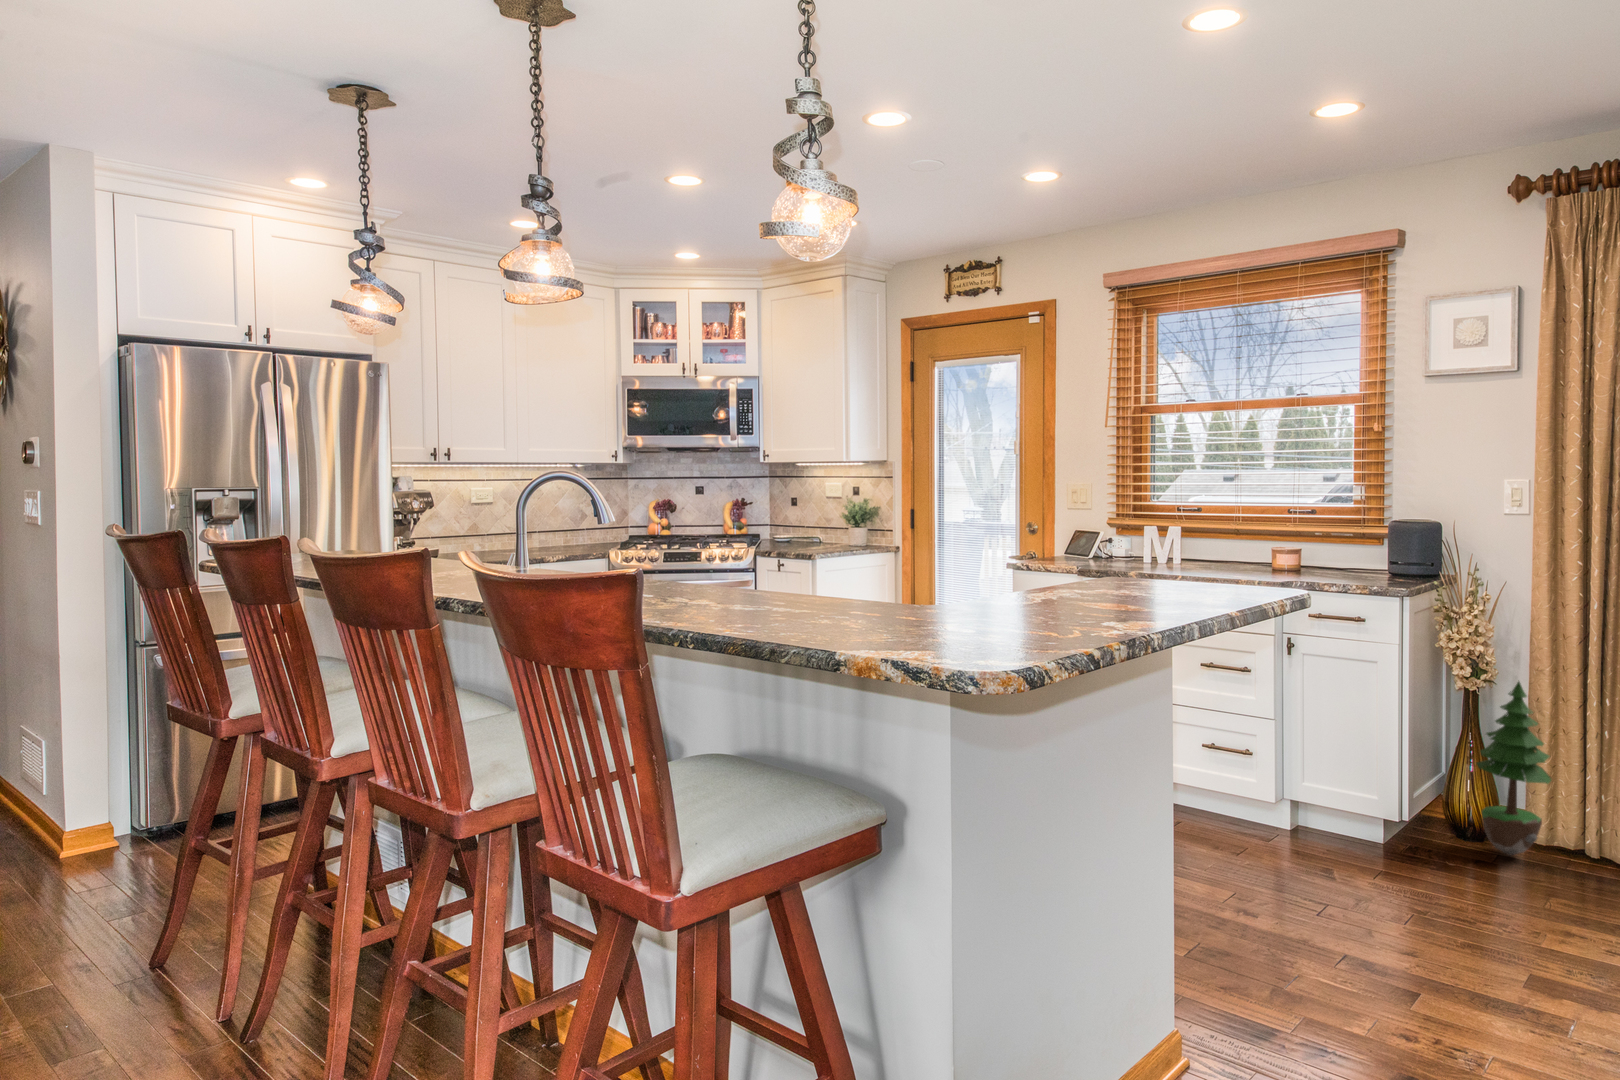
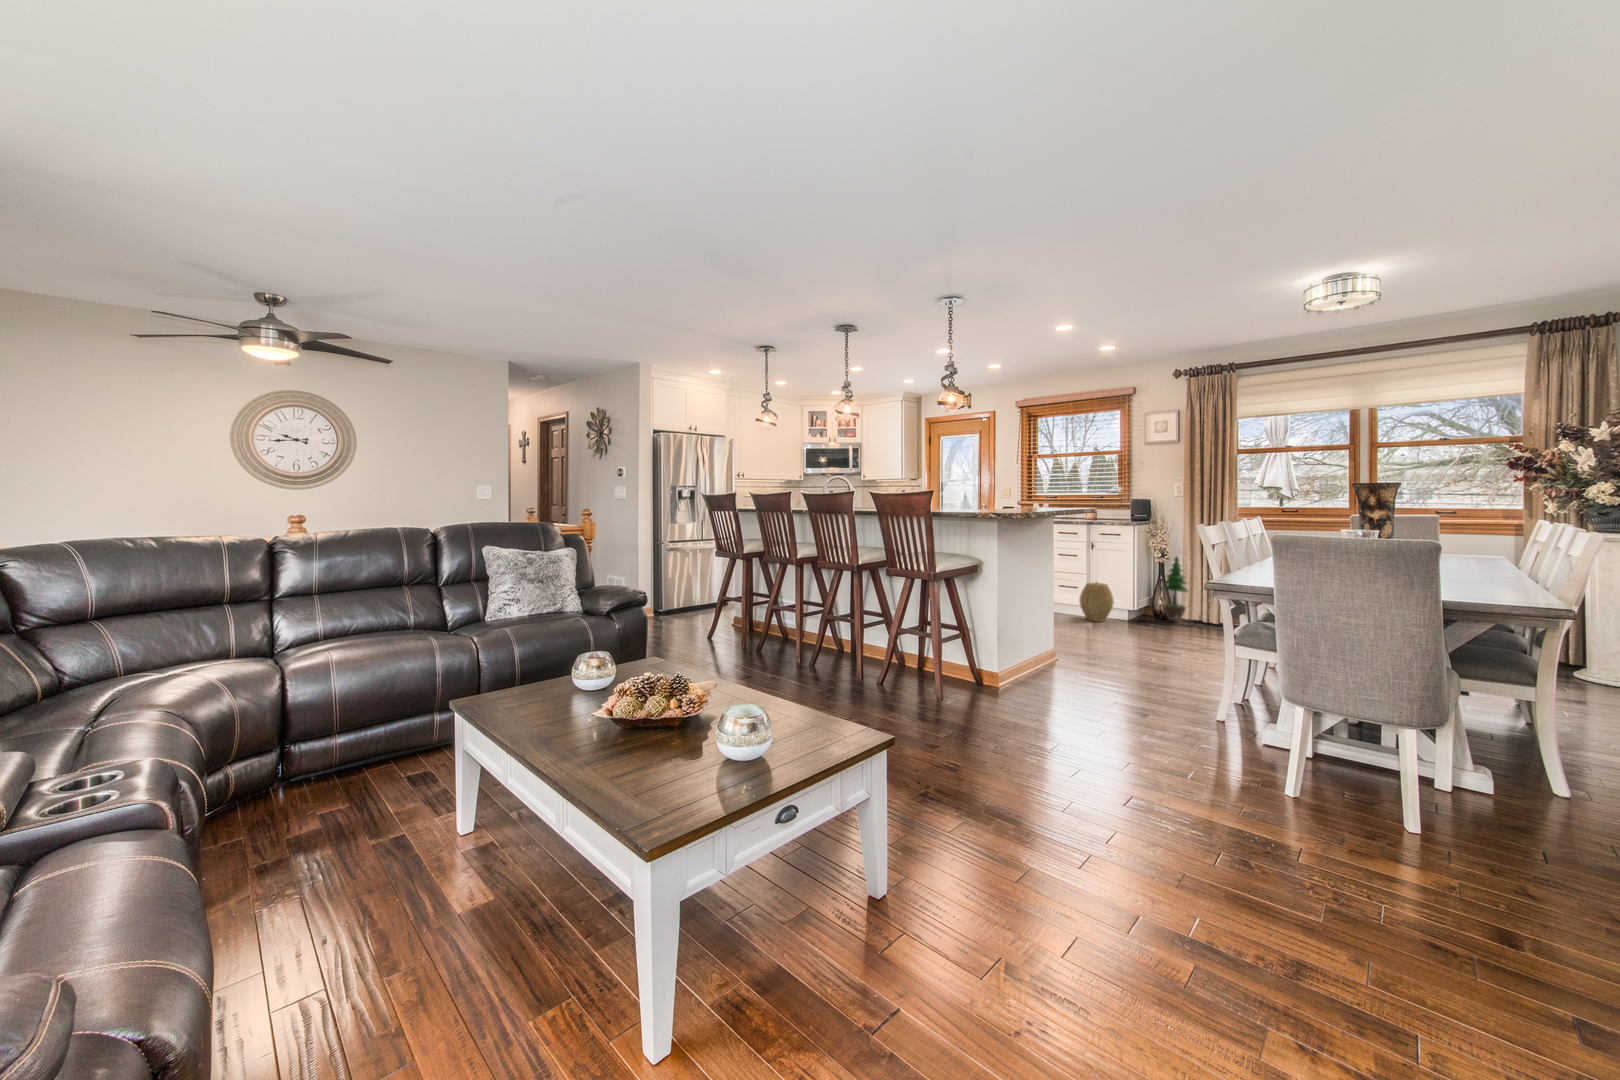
woven basket: none [1257,746,1348,856] -> present [1080,582,1114,622]

